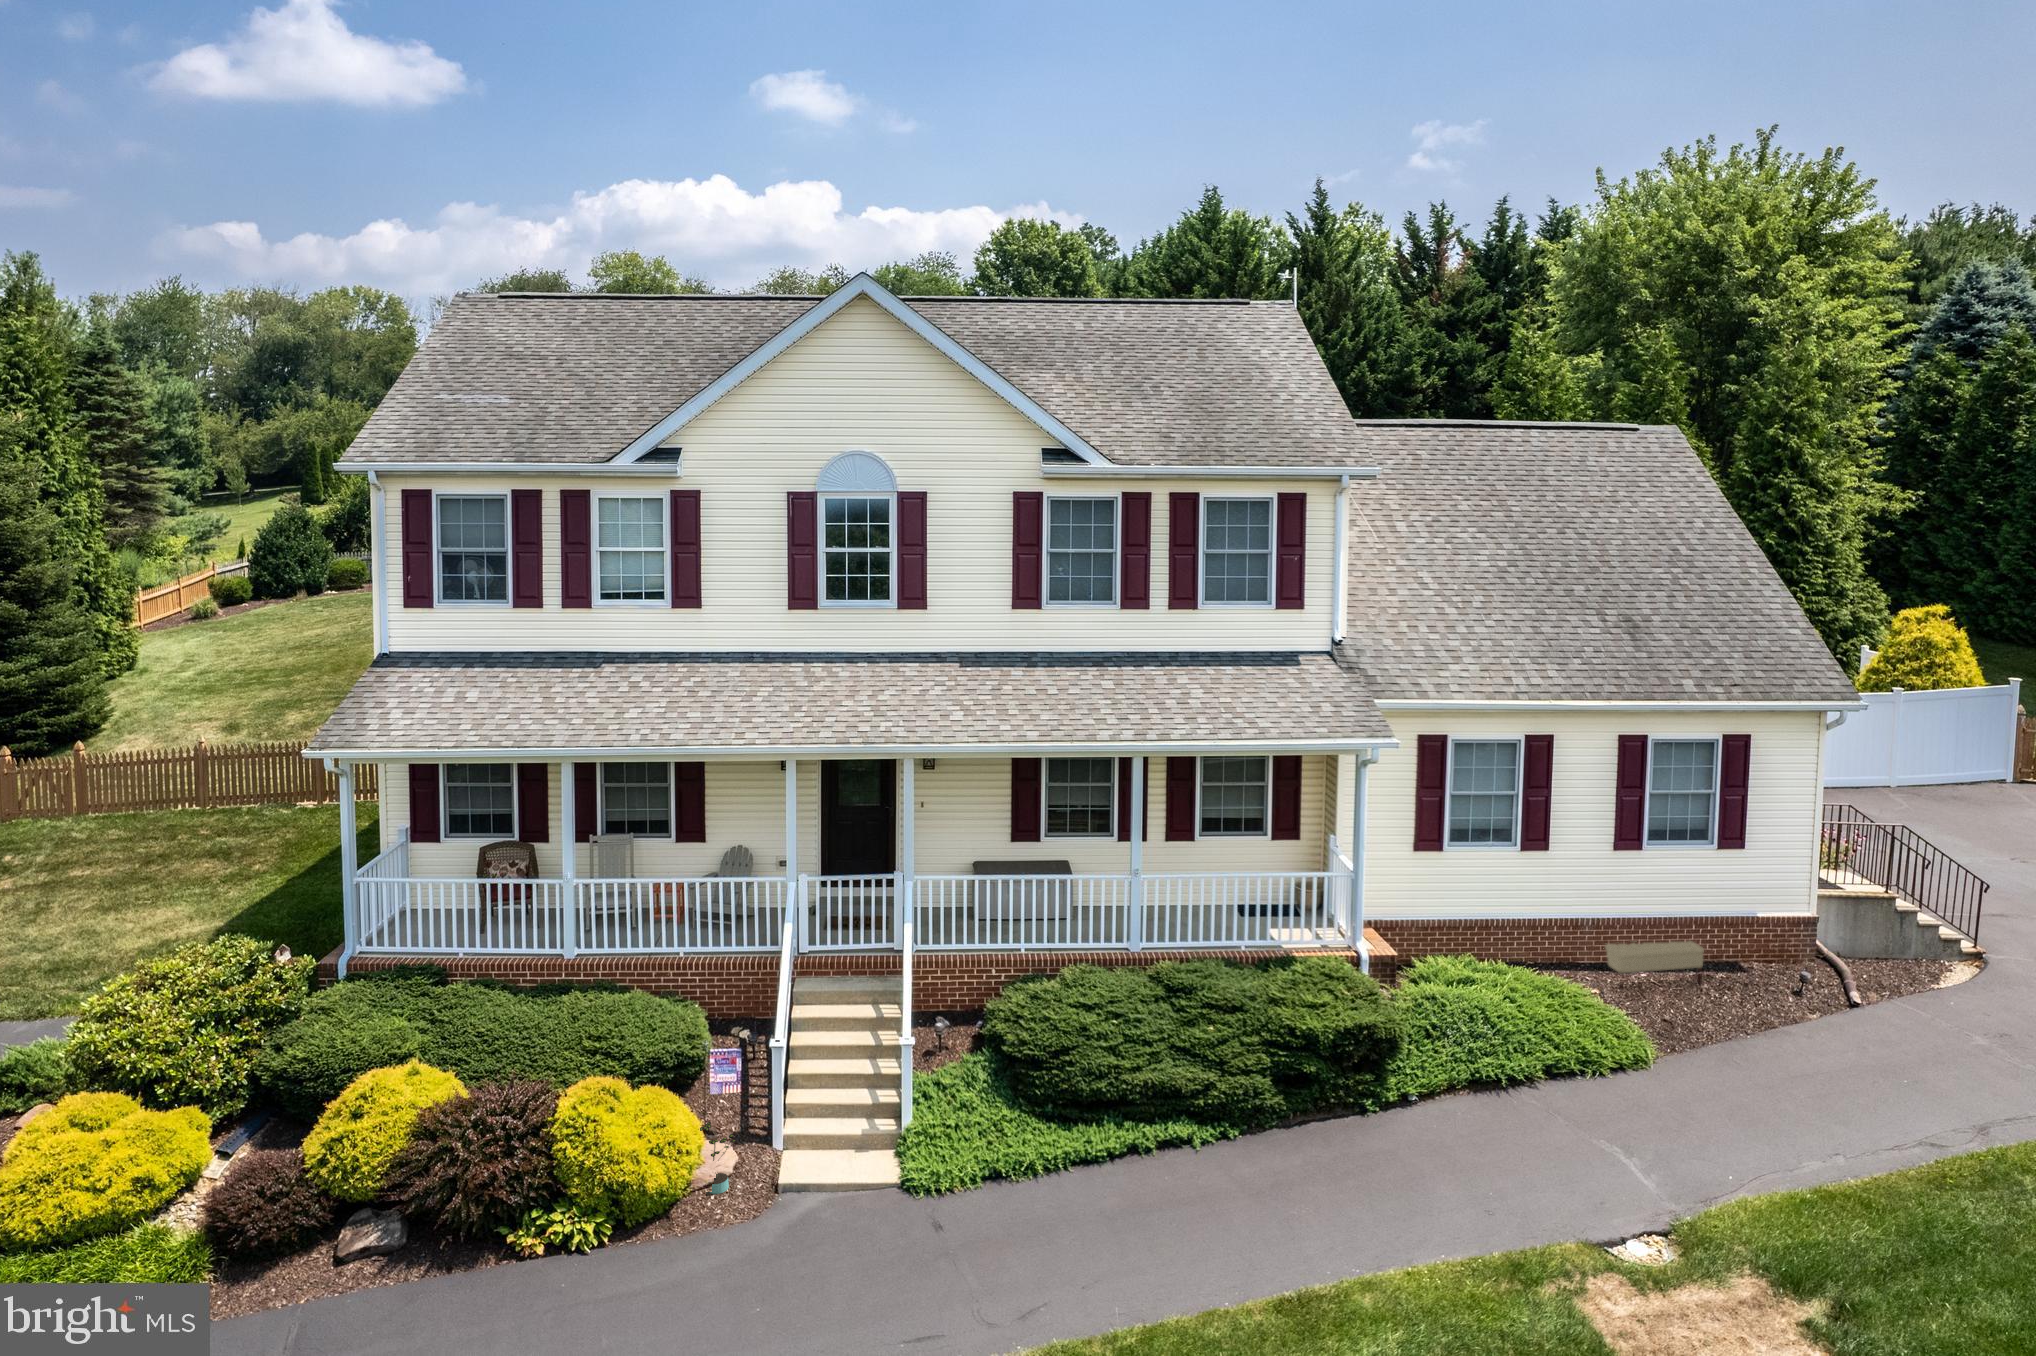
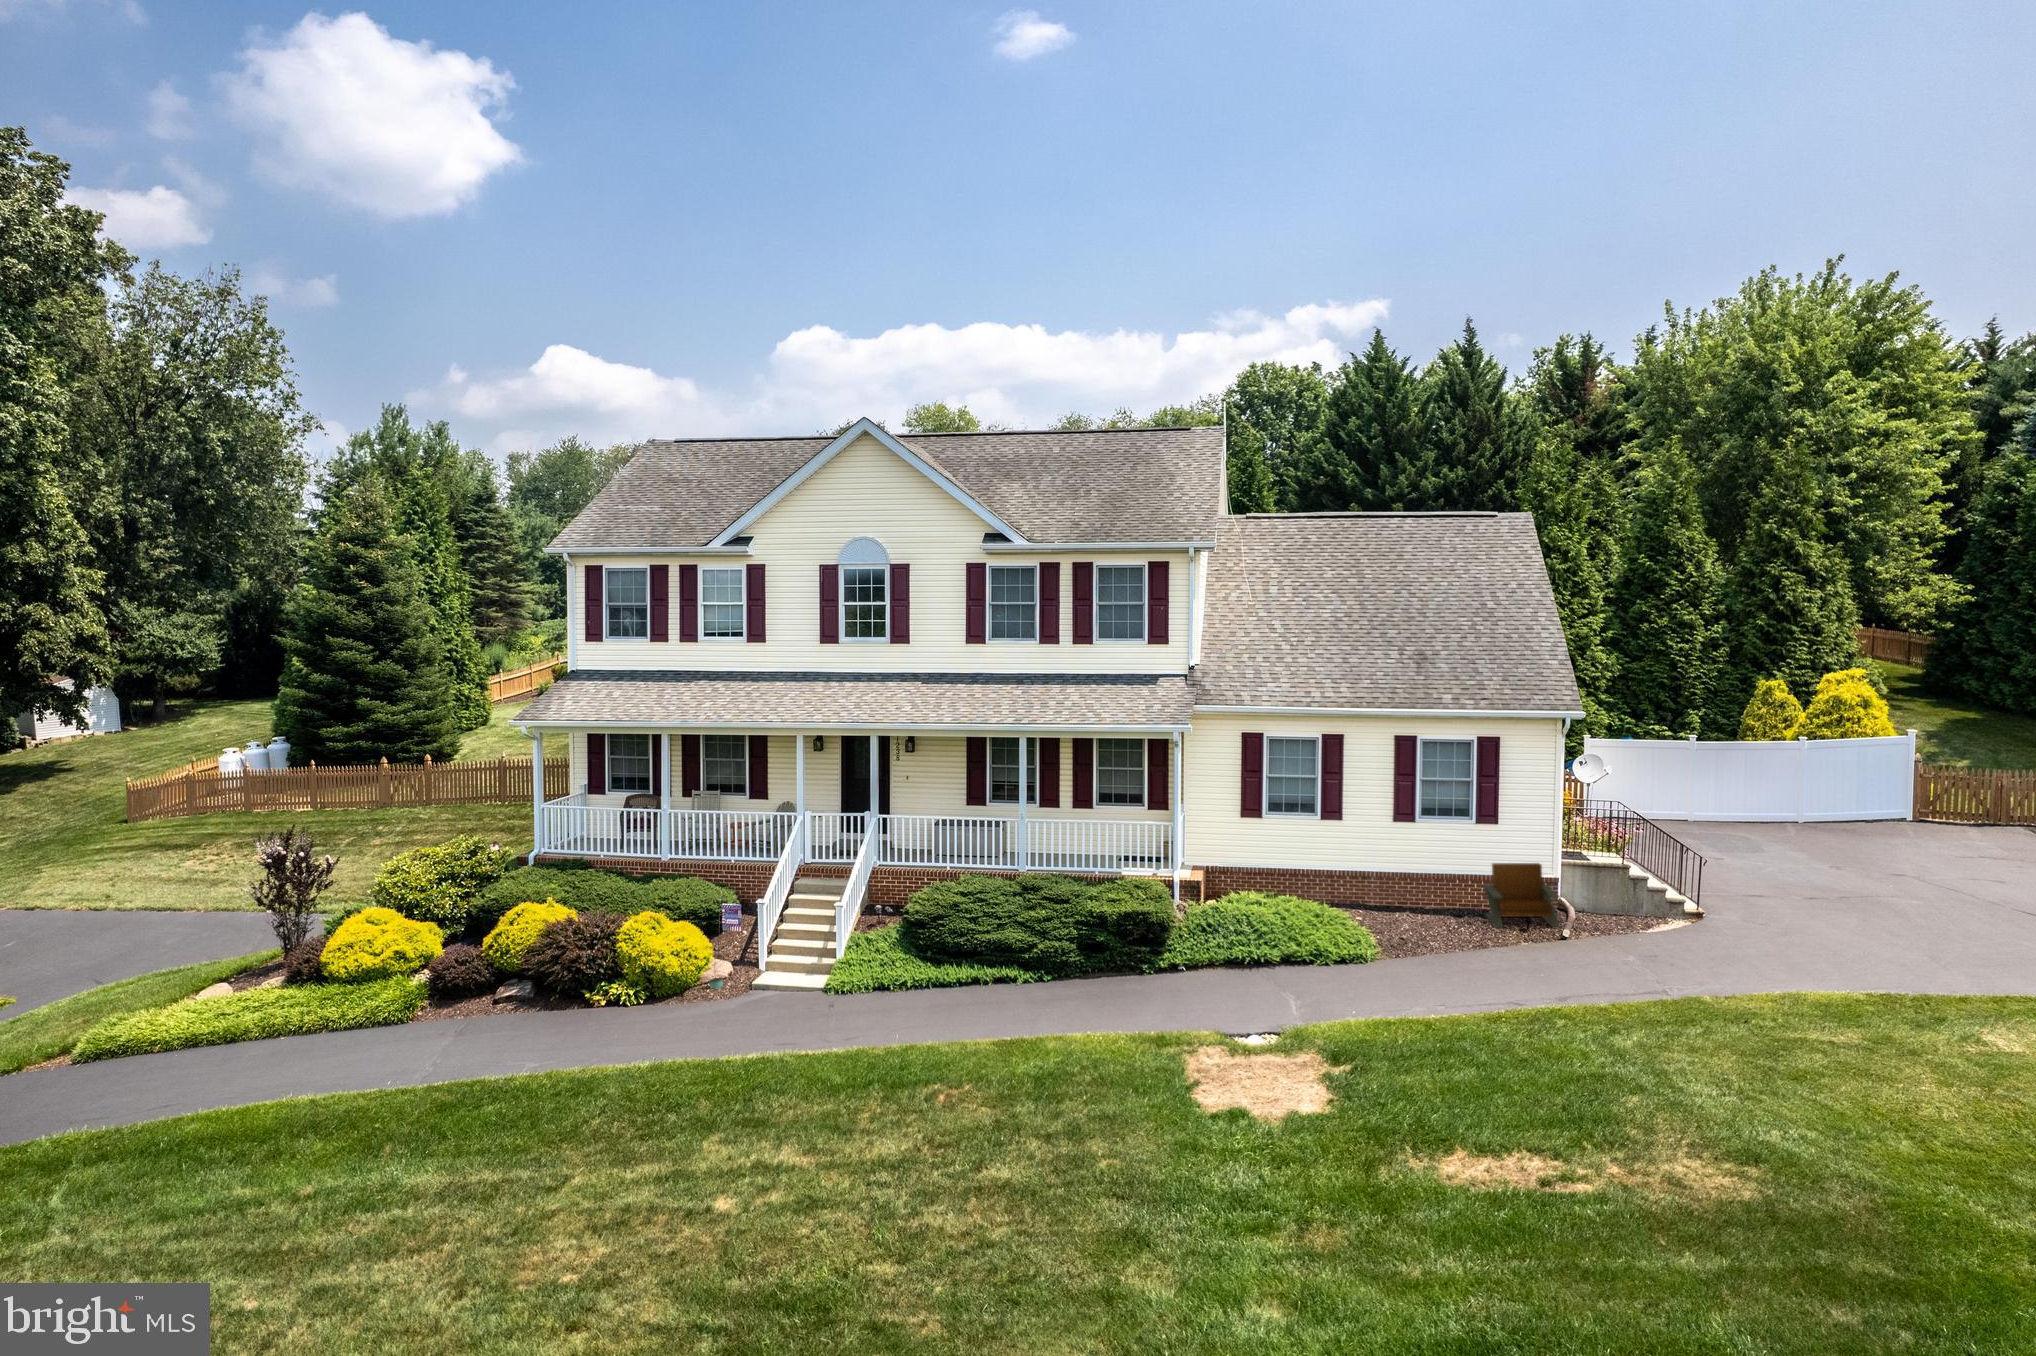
lounge chair: none [1733,904,1854,998] -> present [1483,863,1561,928]
bench: present [1603,941,1704,990] -> none [1381,887,1453,921]

